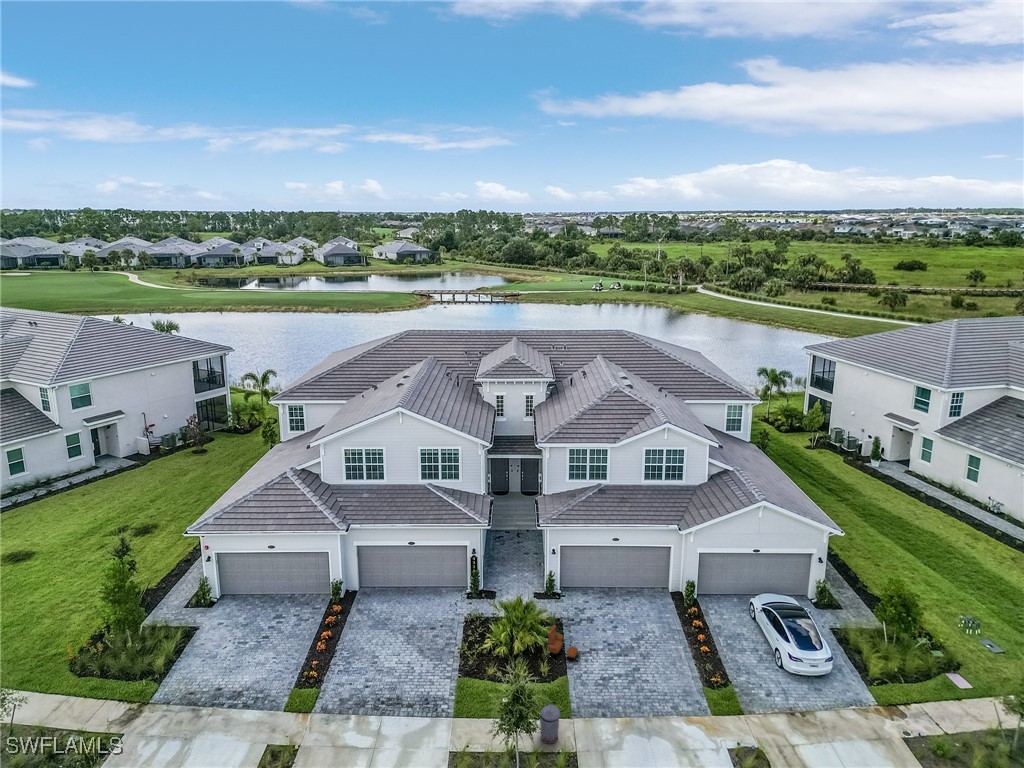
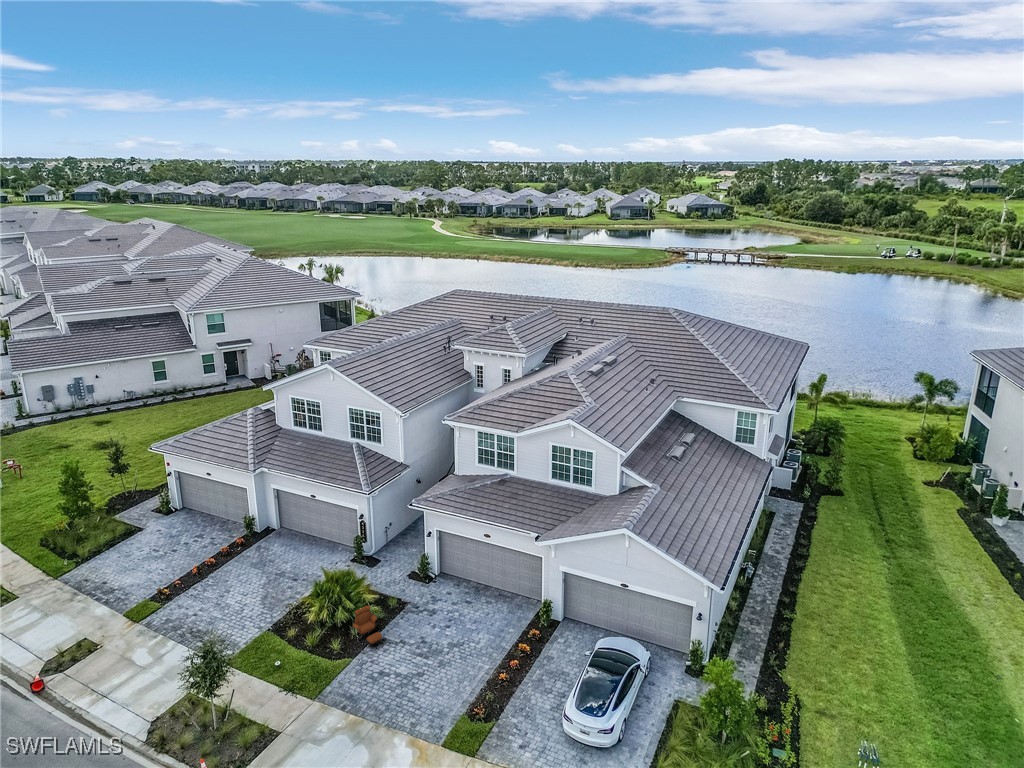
trash can: present [540,705,560,744] -> none [260,679,284,717]

